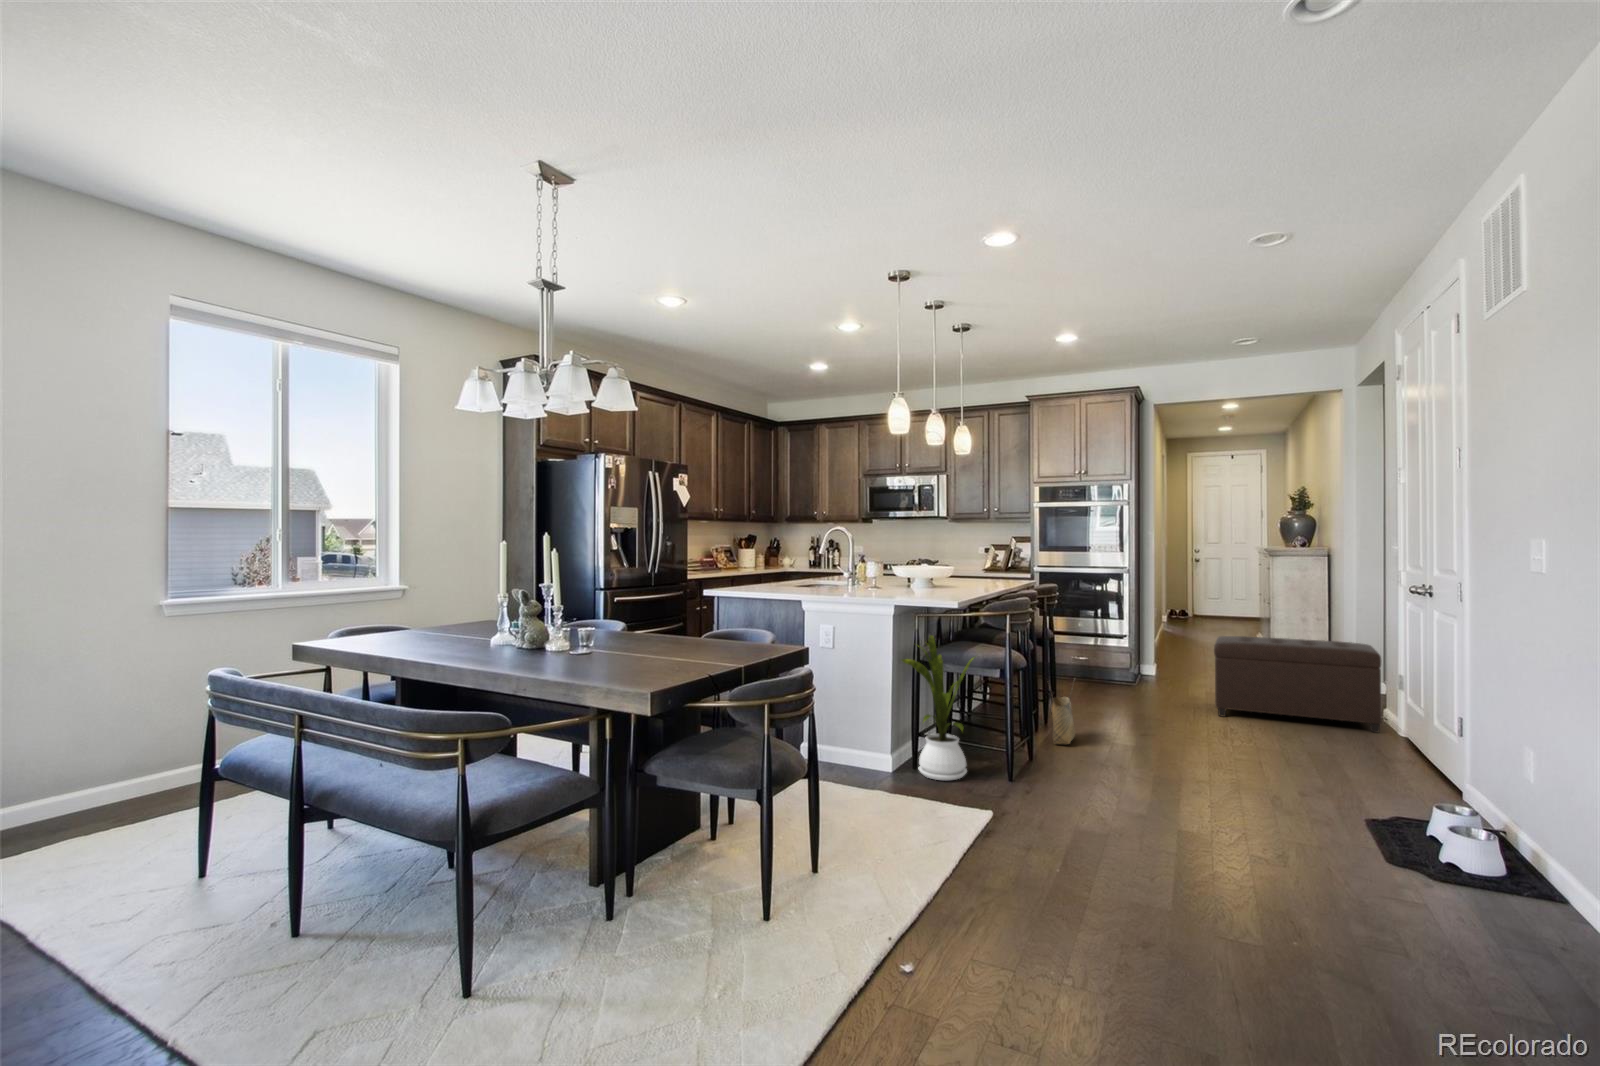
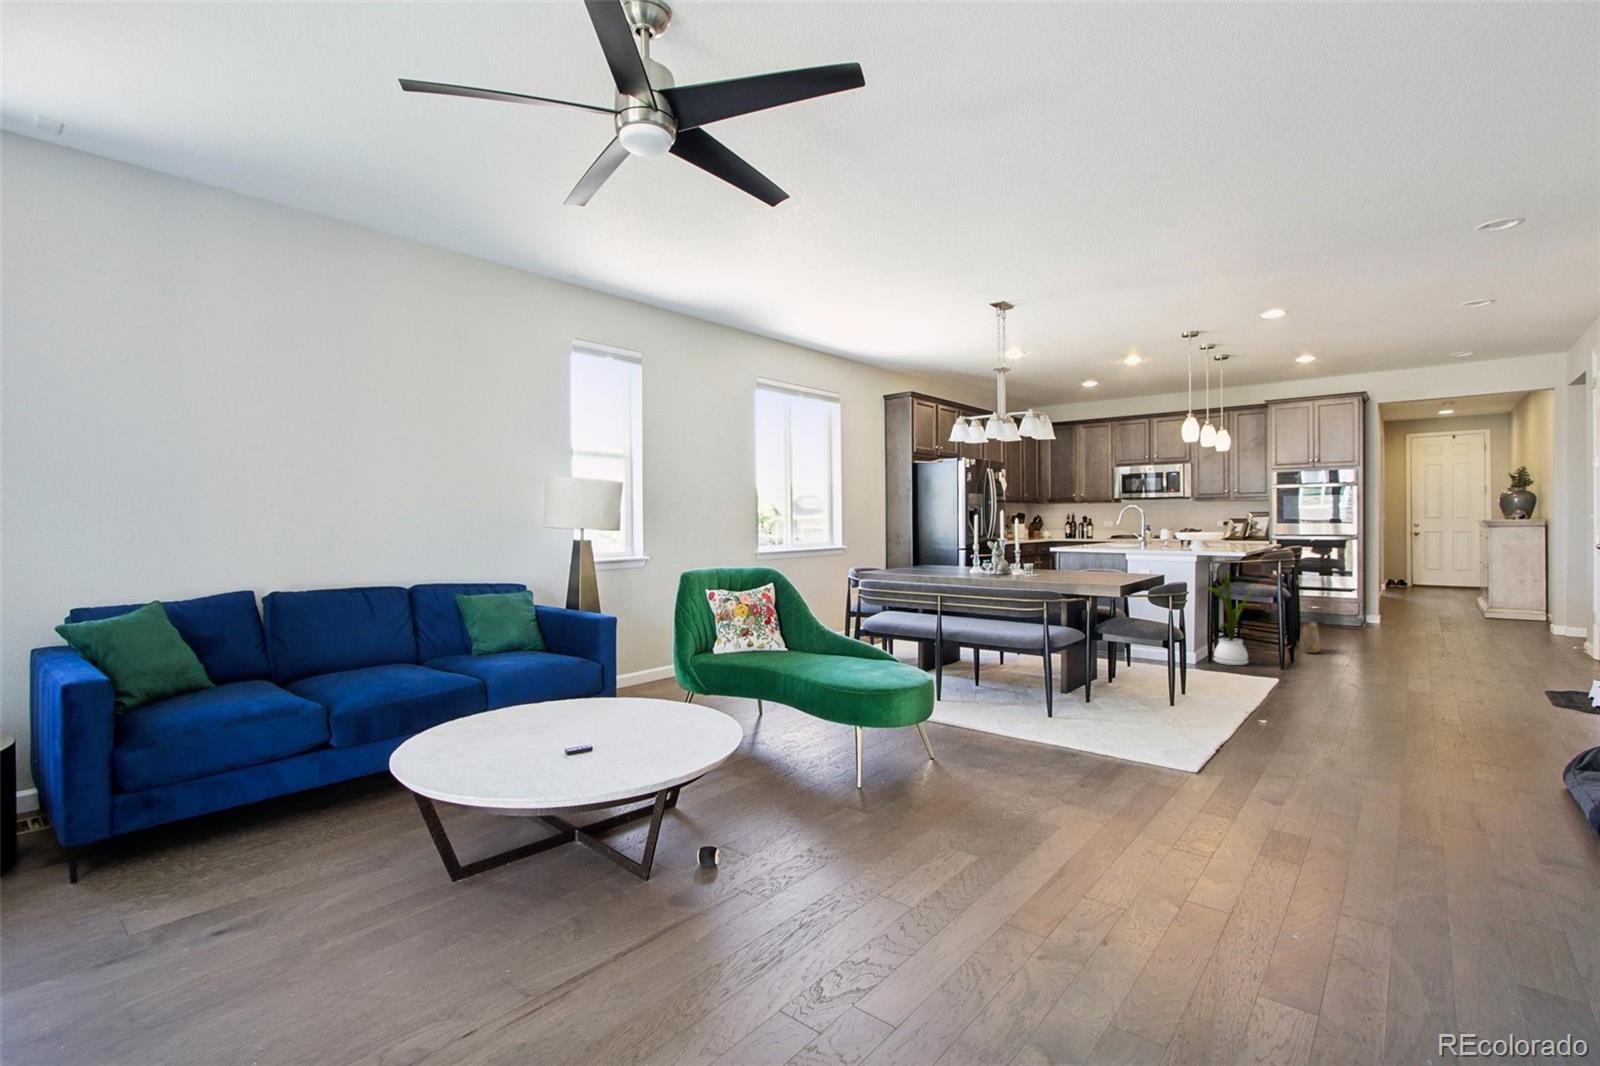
ottoman: present [1214,636,1382,732] -> none [1433,586,1576,654]

